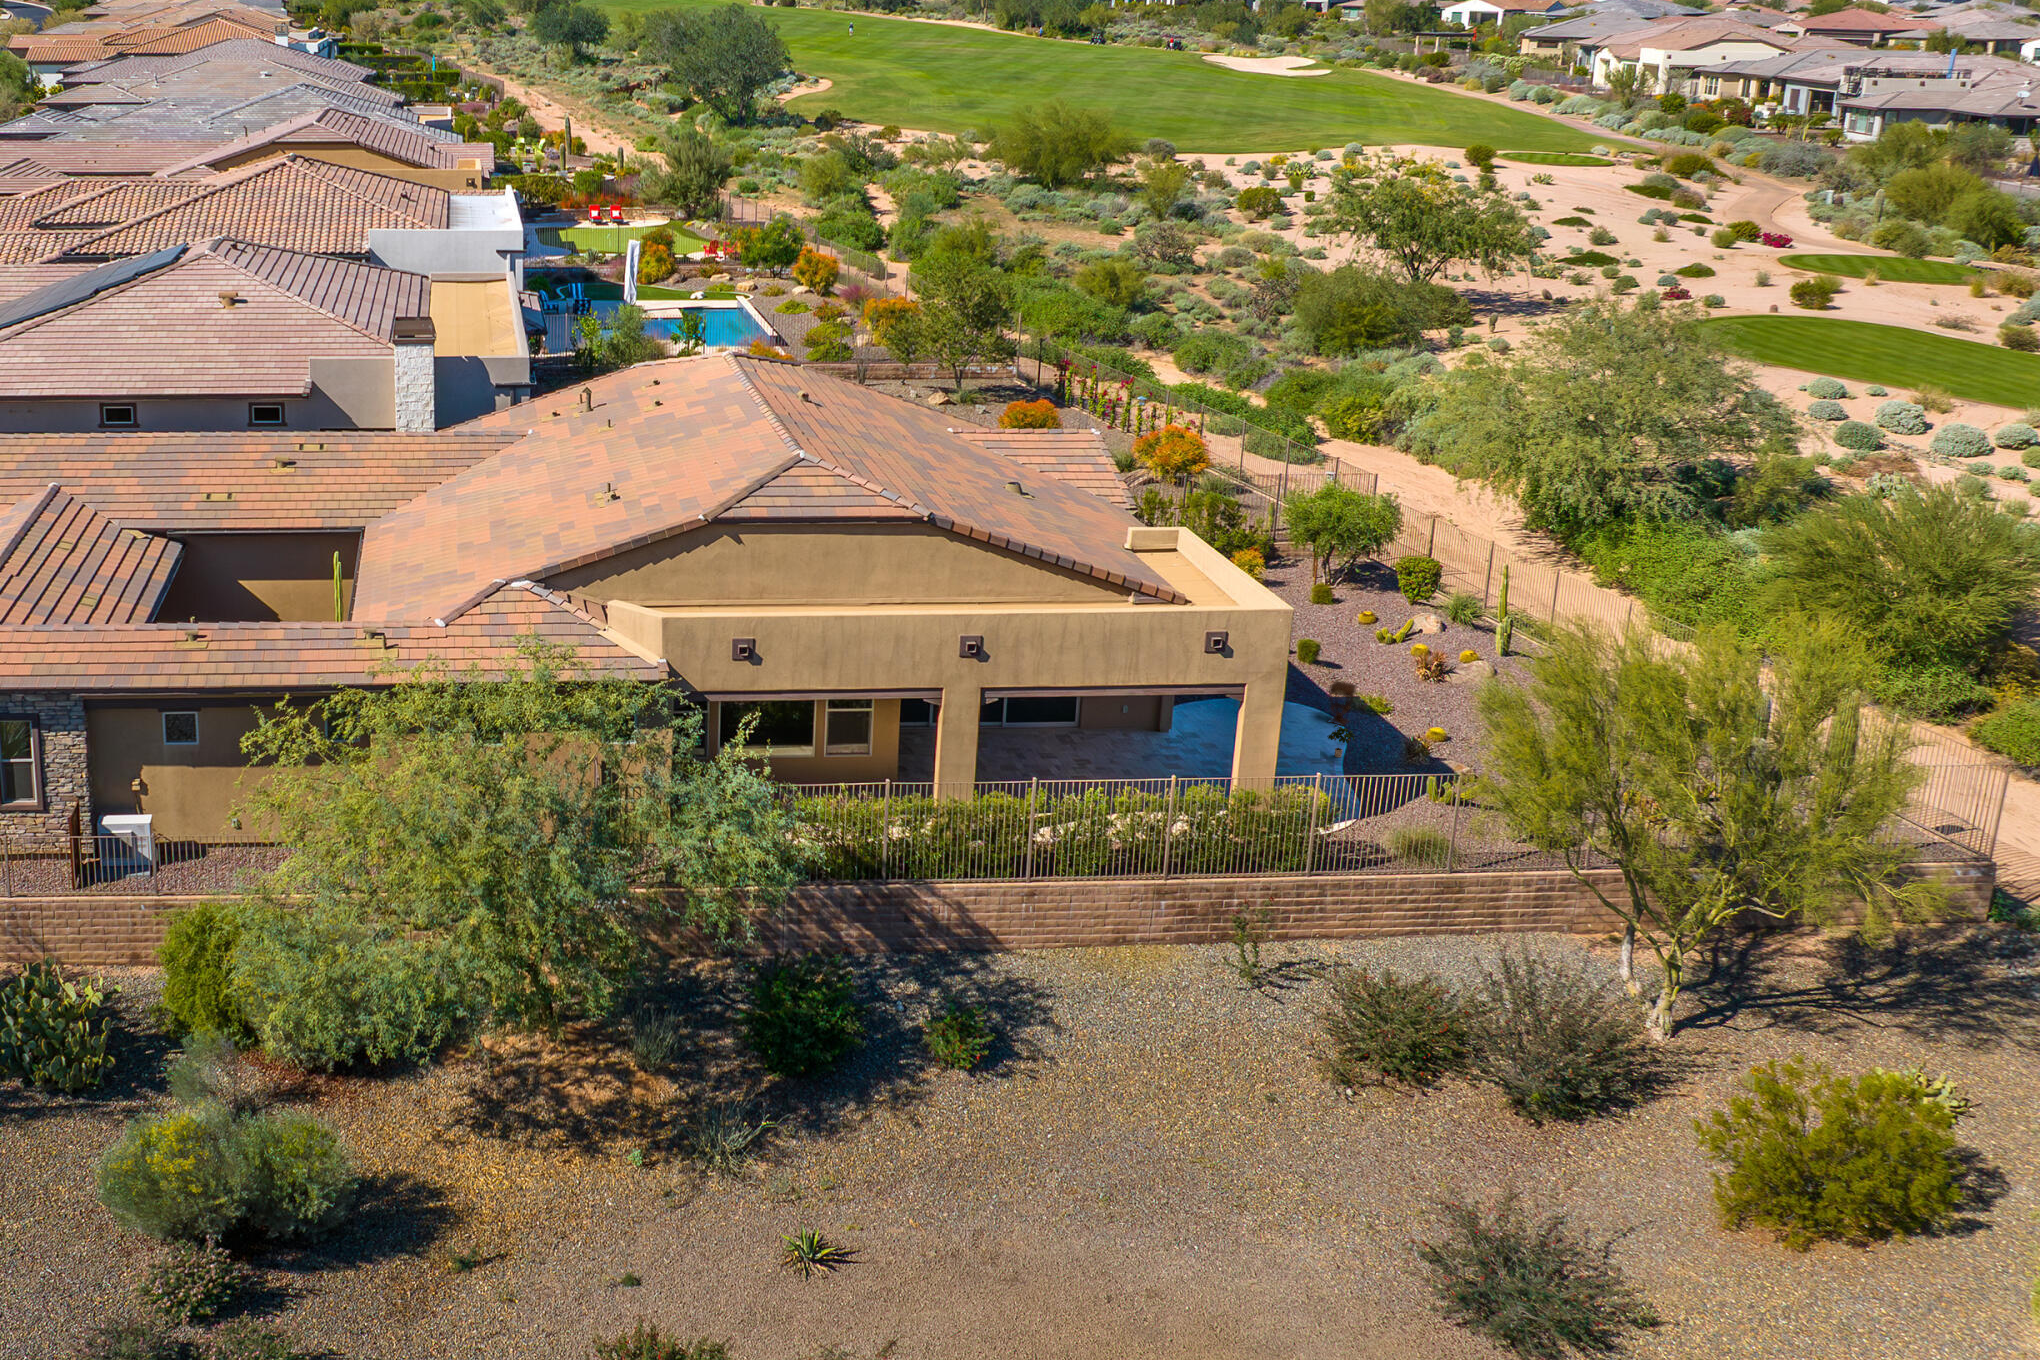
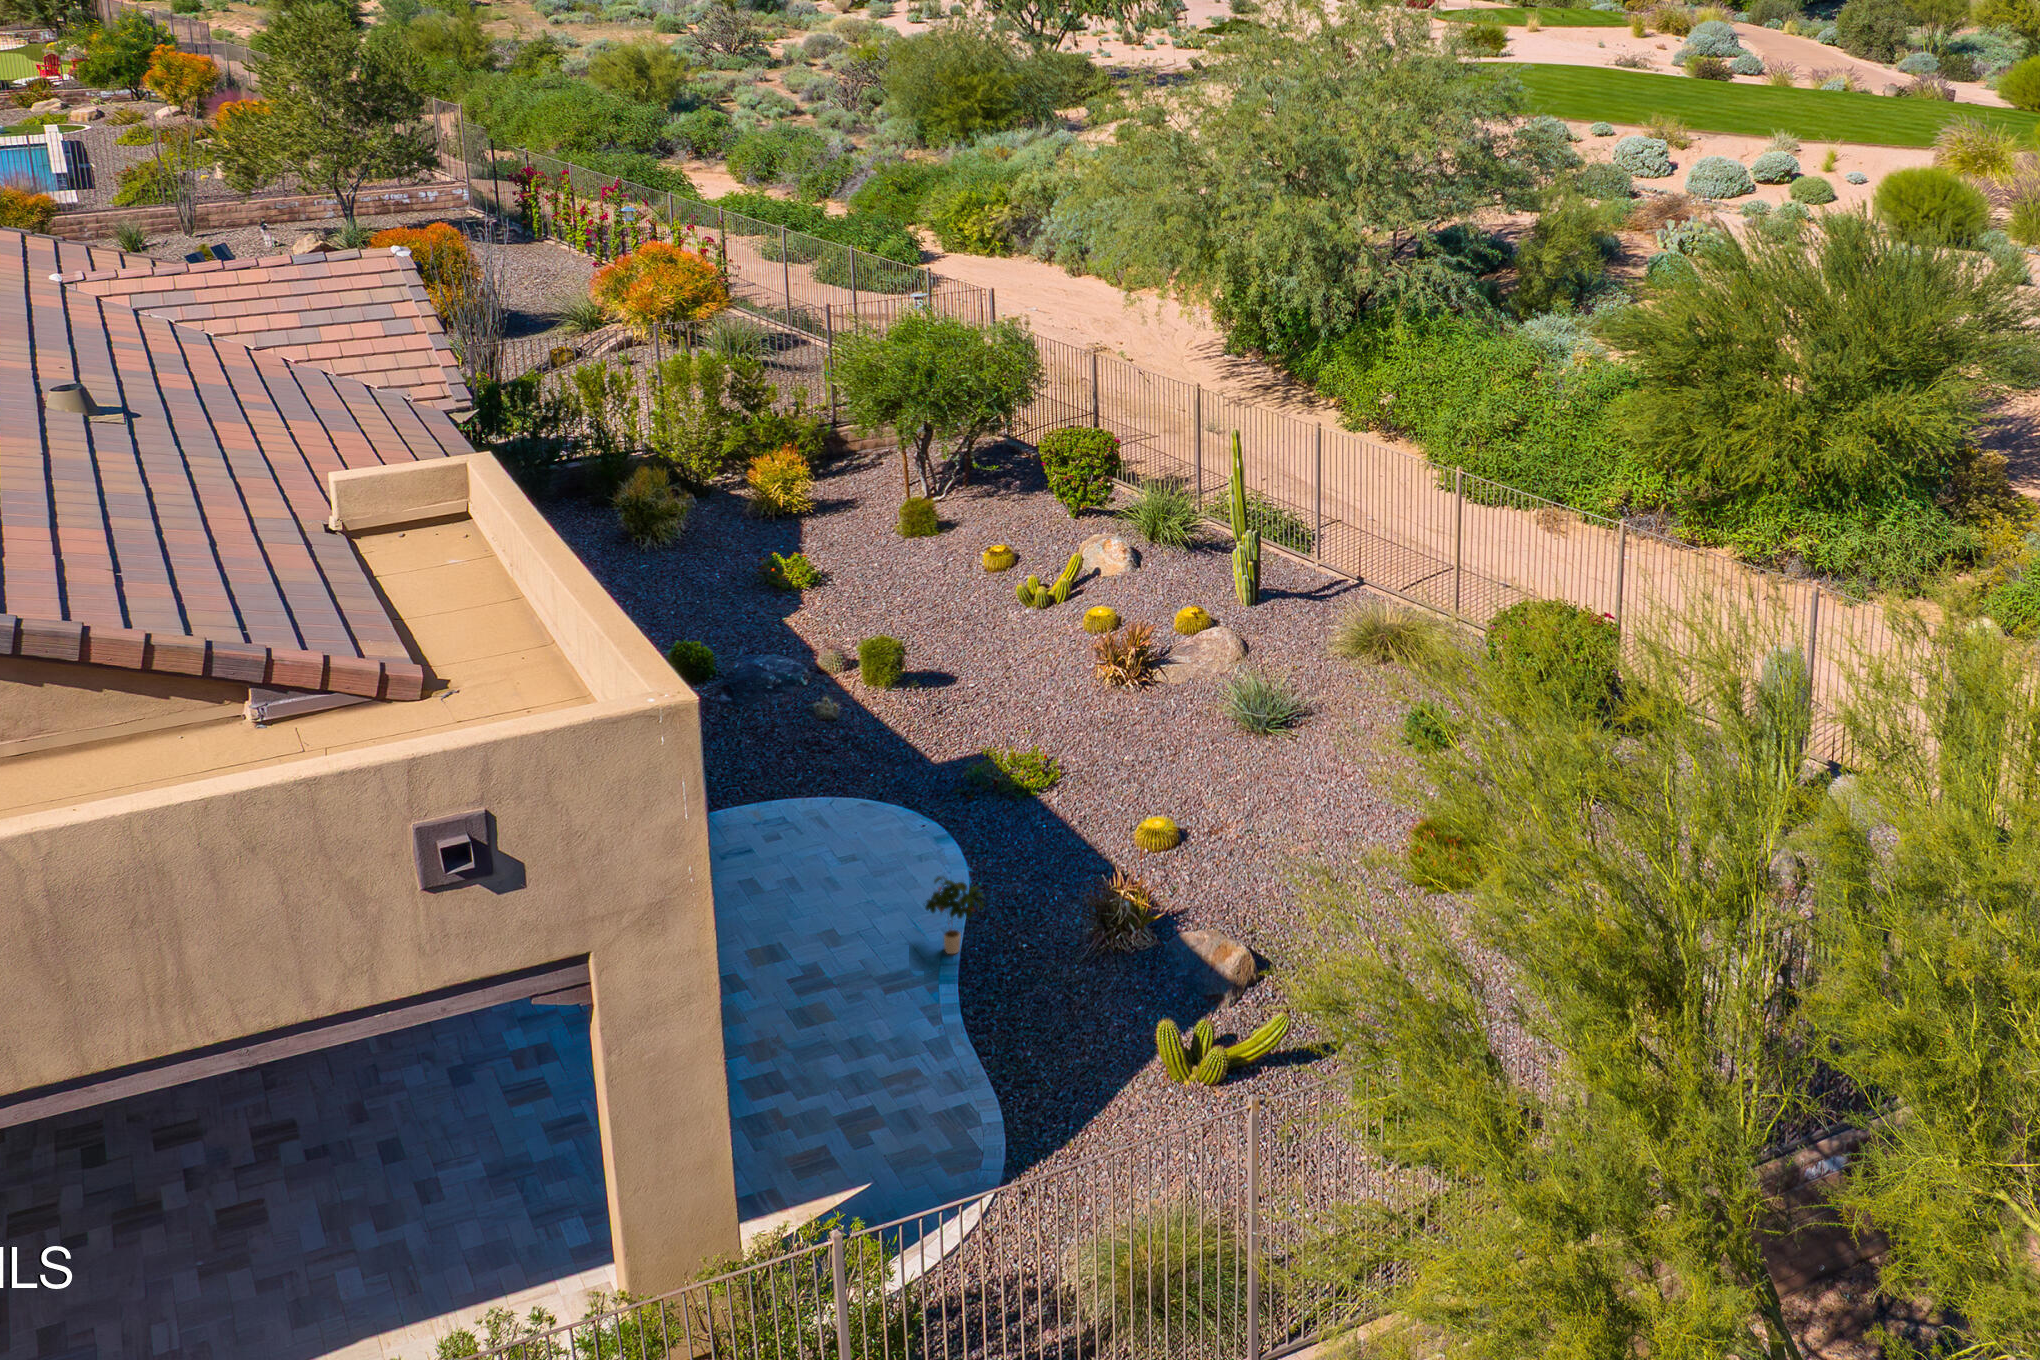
side table: present [1329,680,1356,726] -> none [923,740,983,847]

